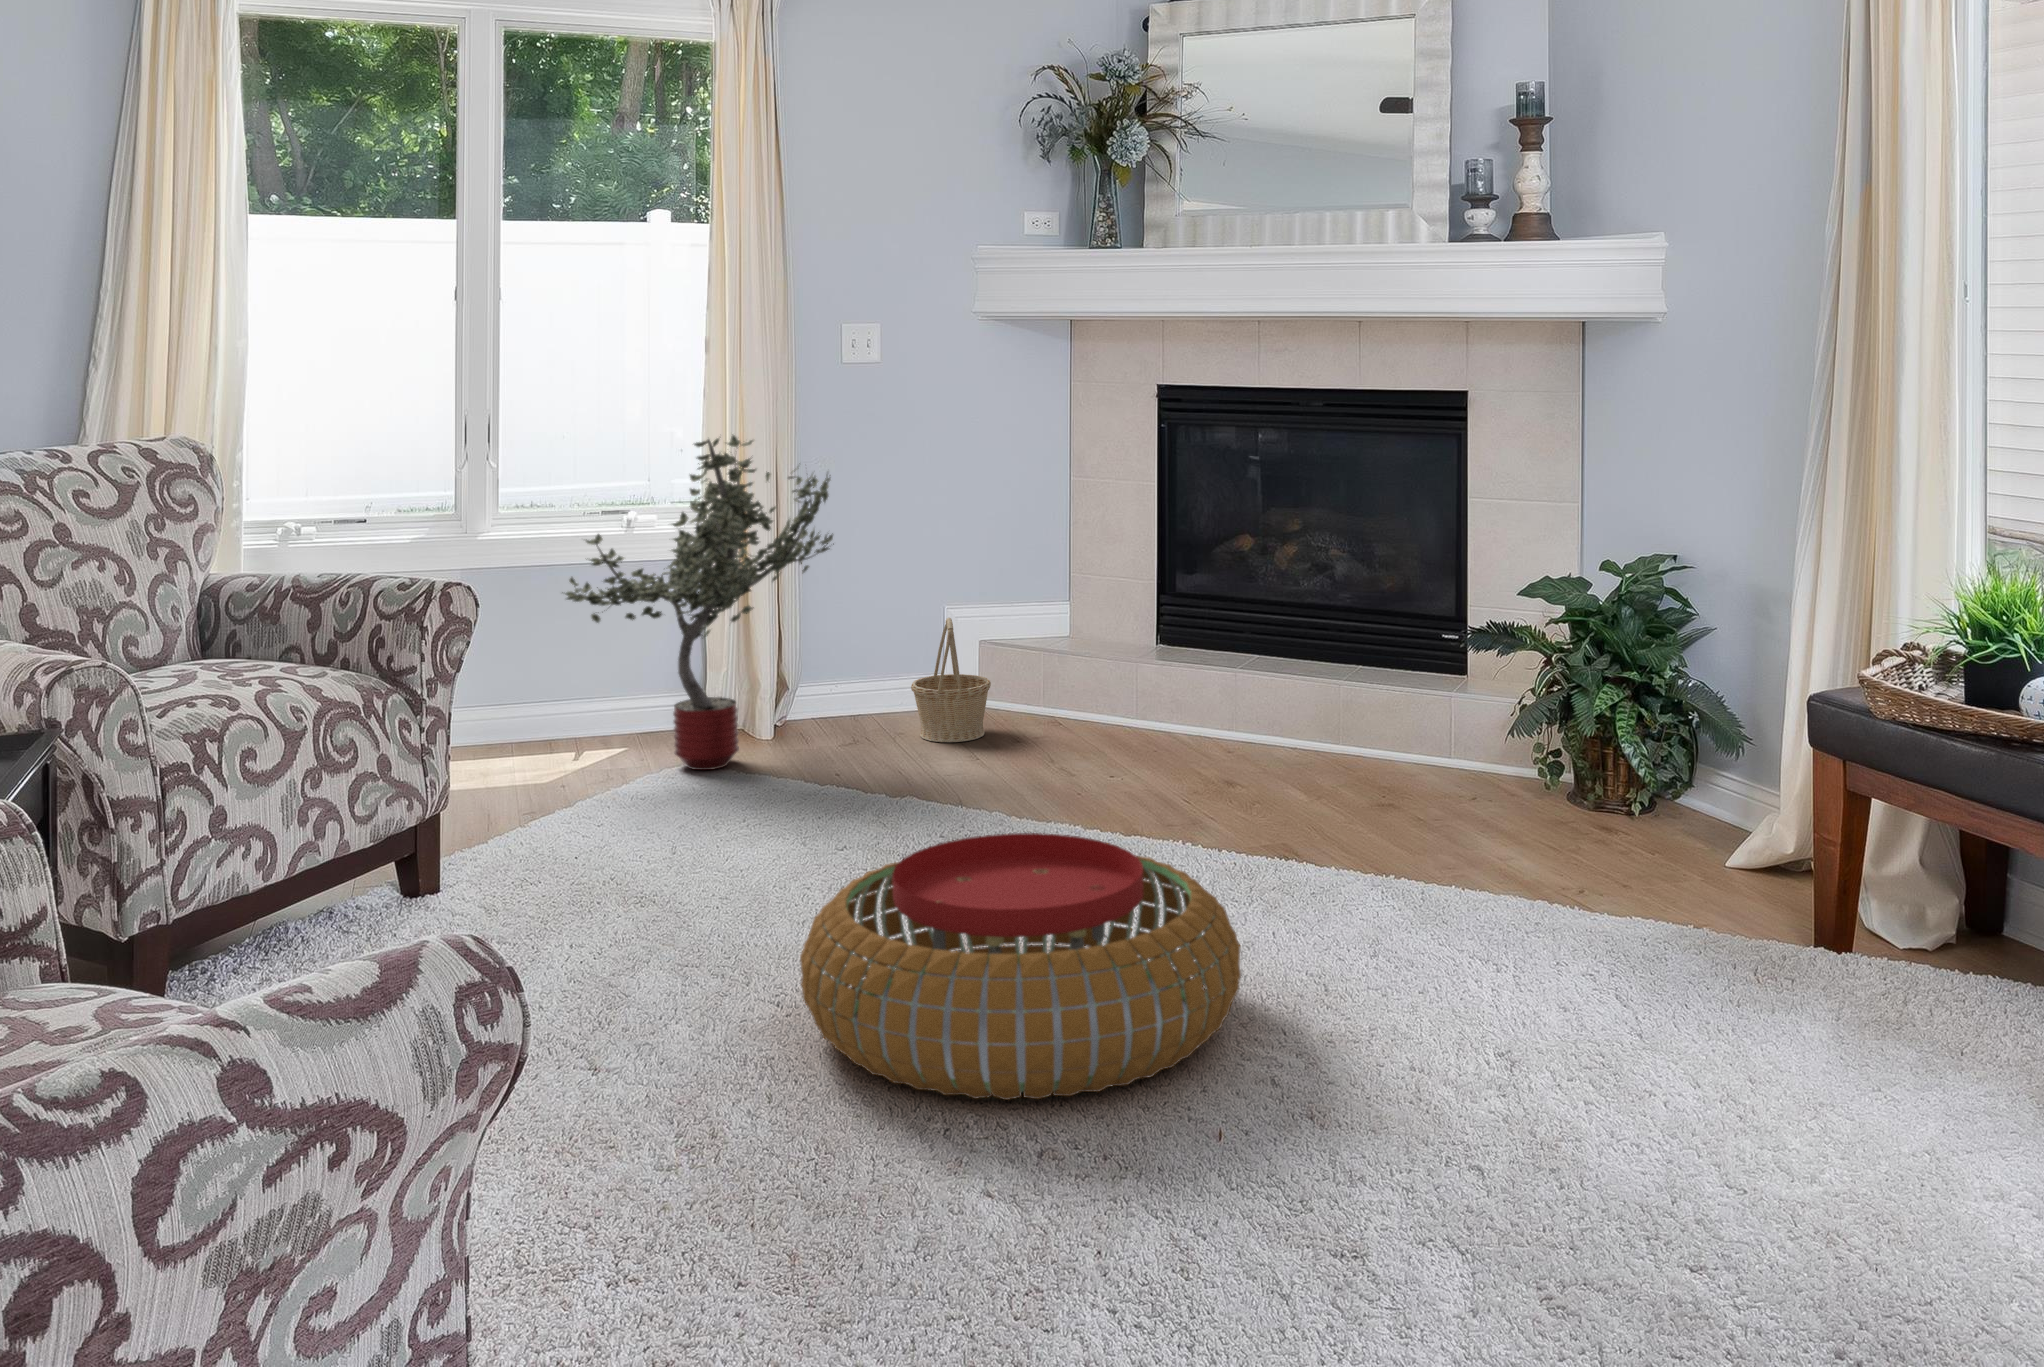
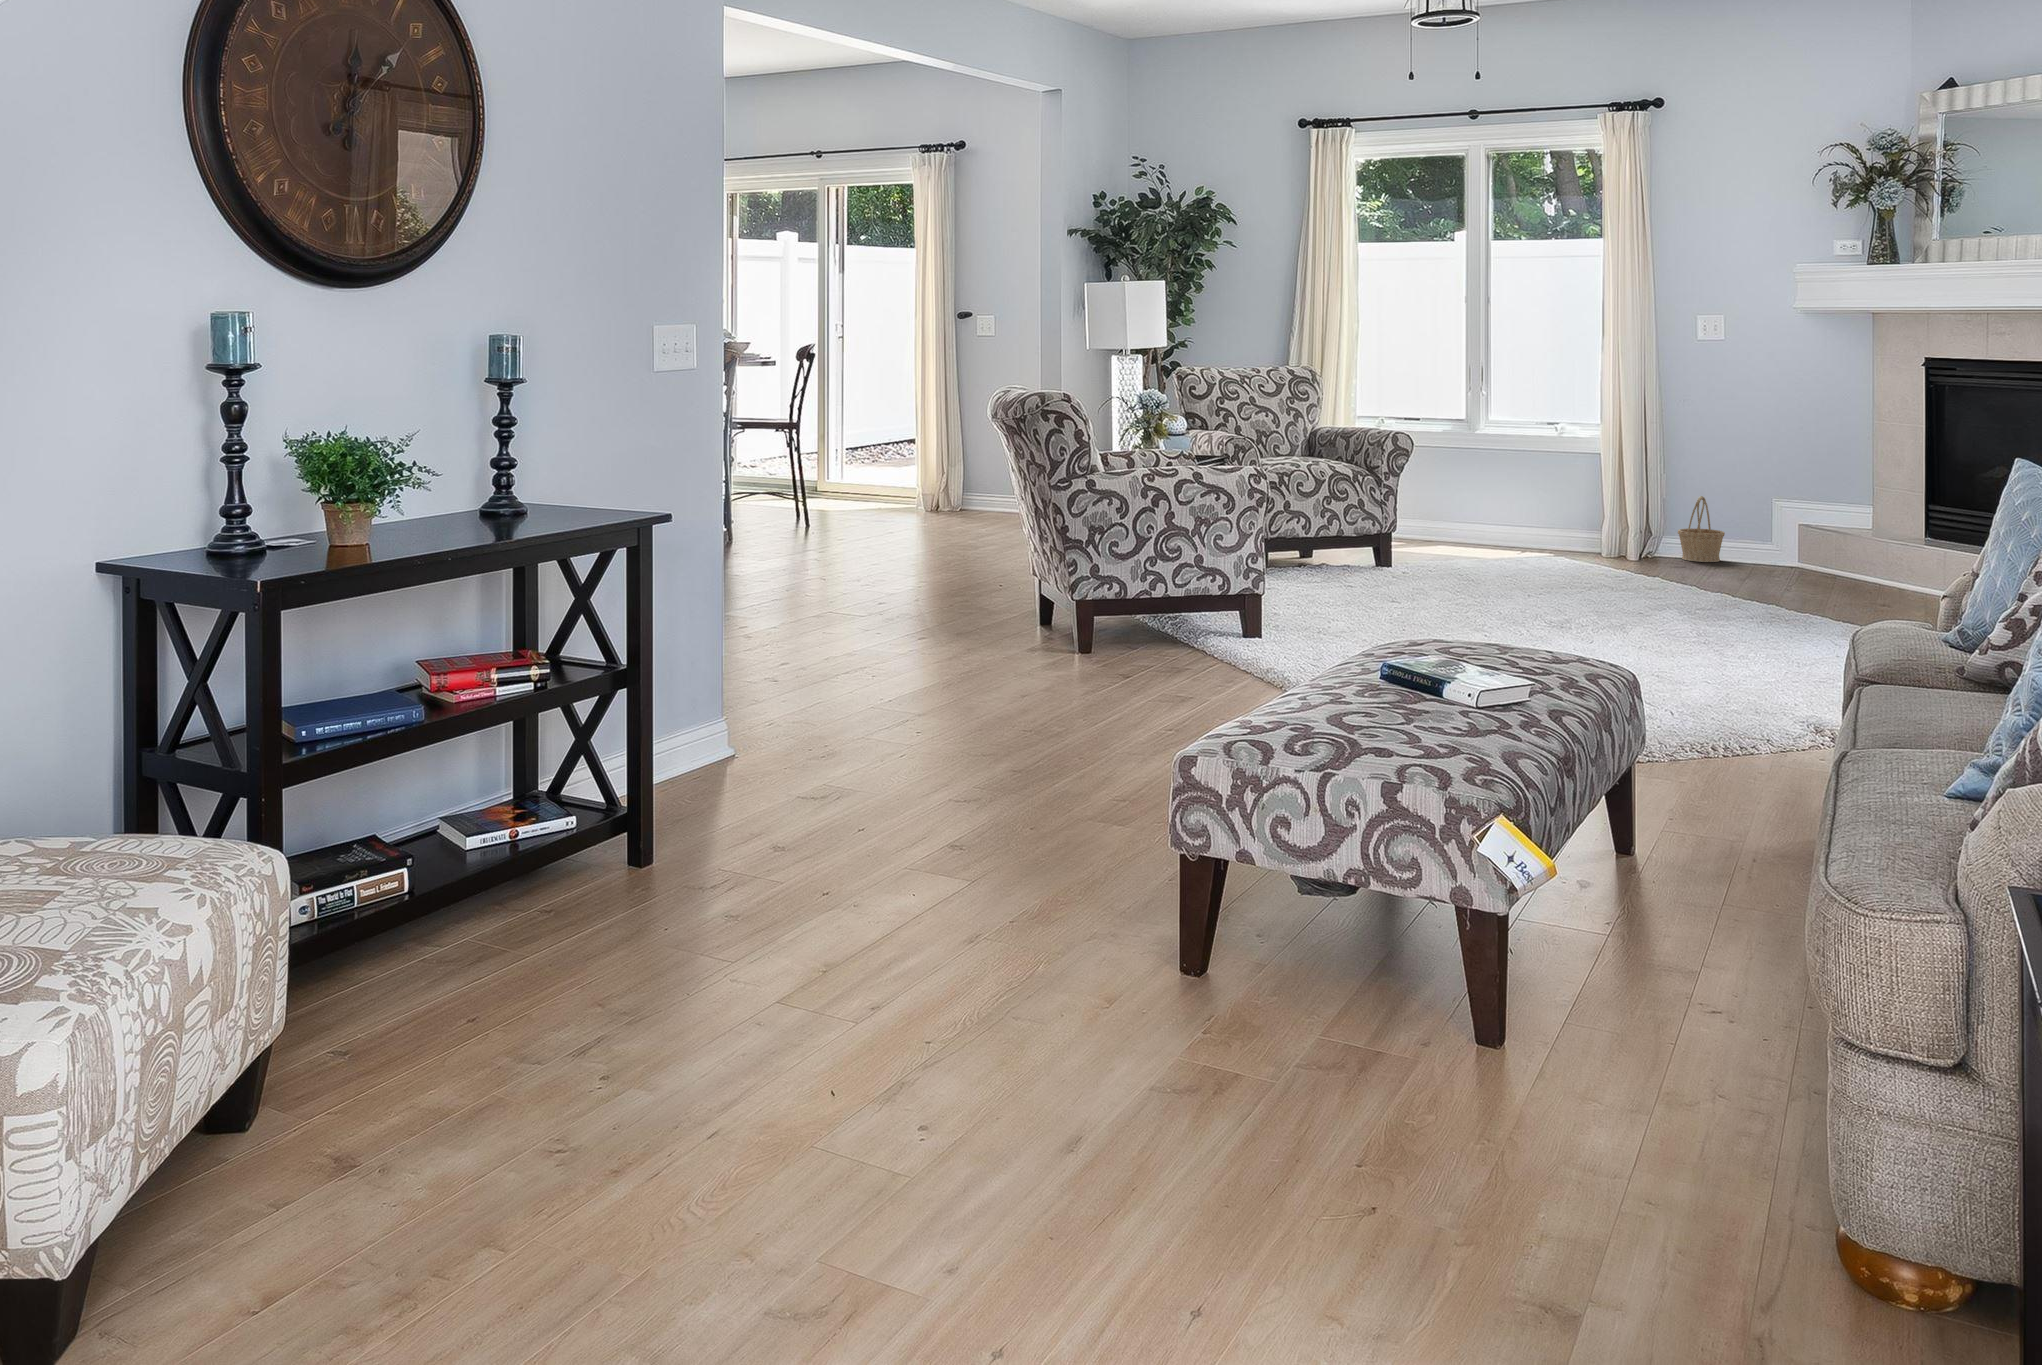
potted tree: present [562,435,834,770] -> none [1486,388,1630,554]
pouf: present [800,833,1241,1100] -> none [1470,546,1665,632]

